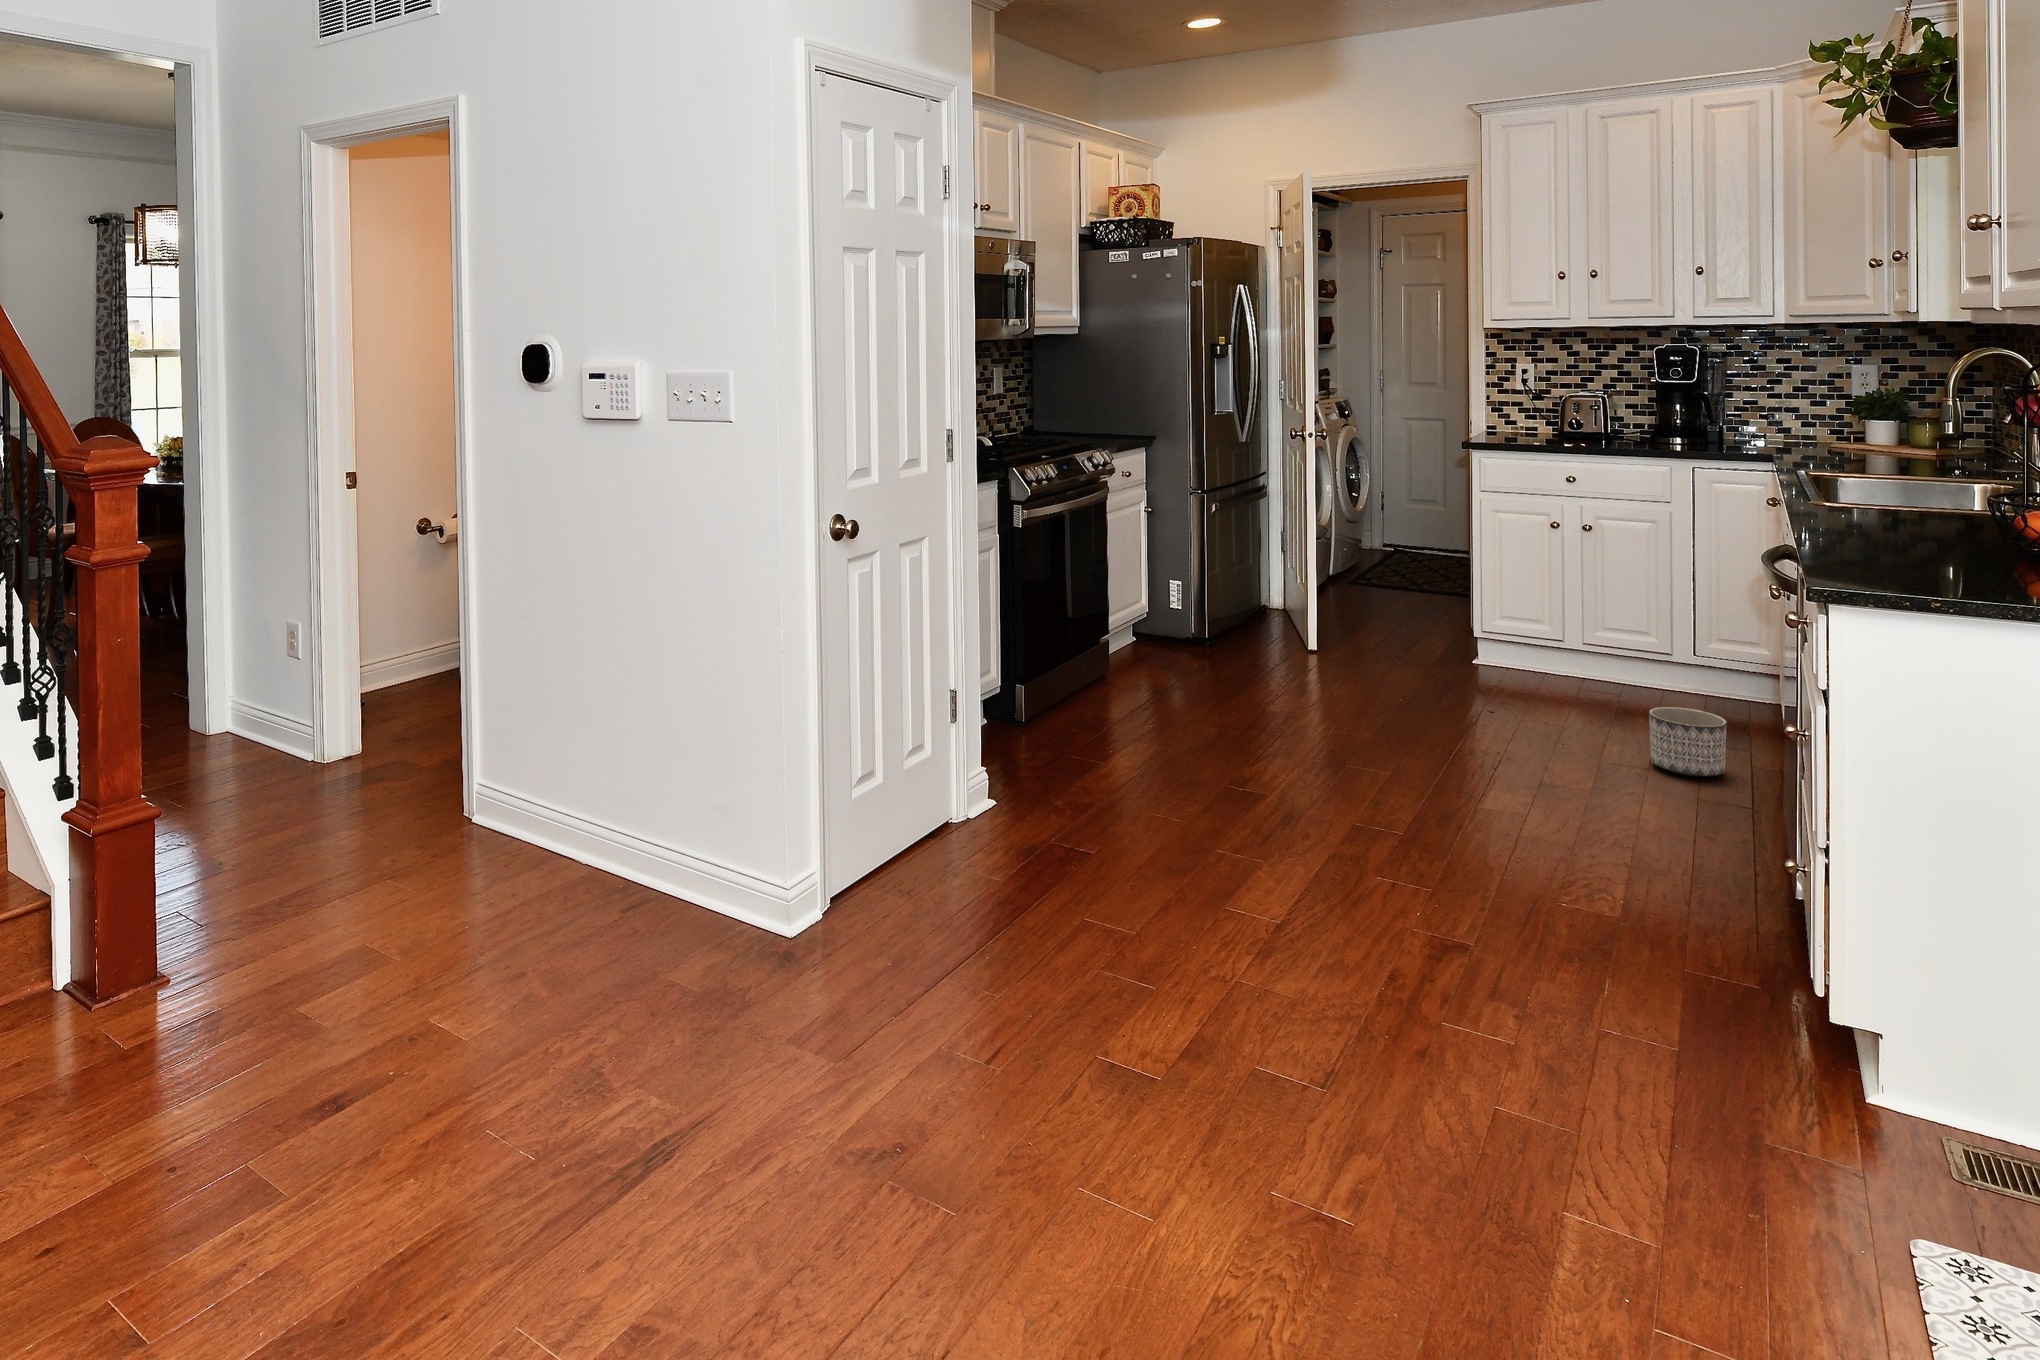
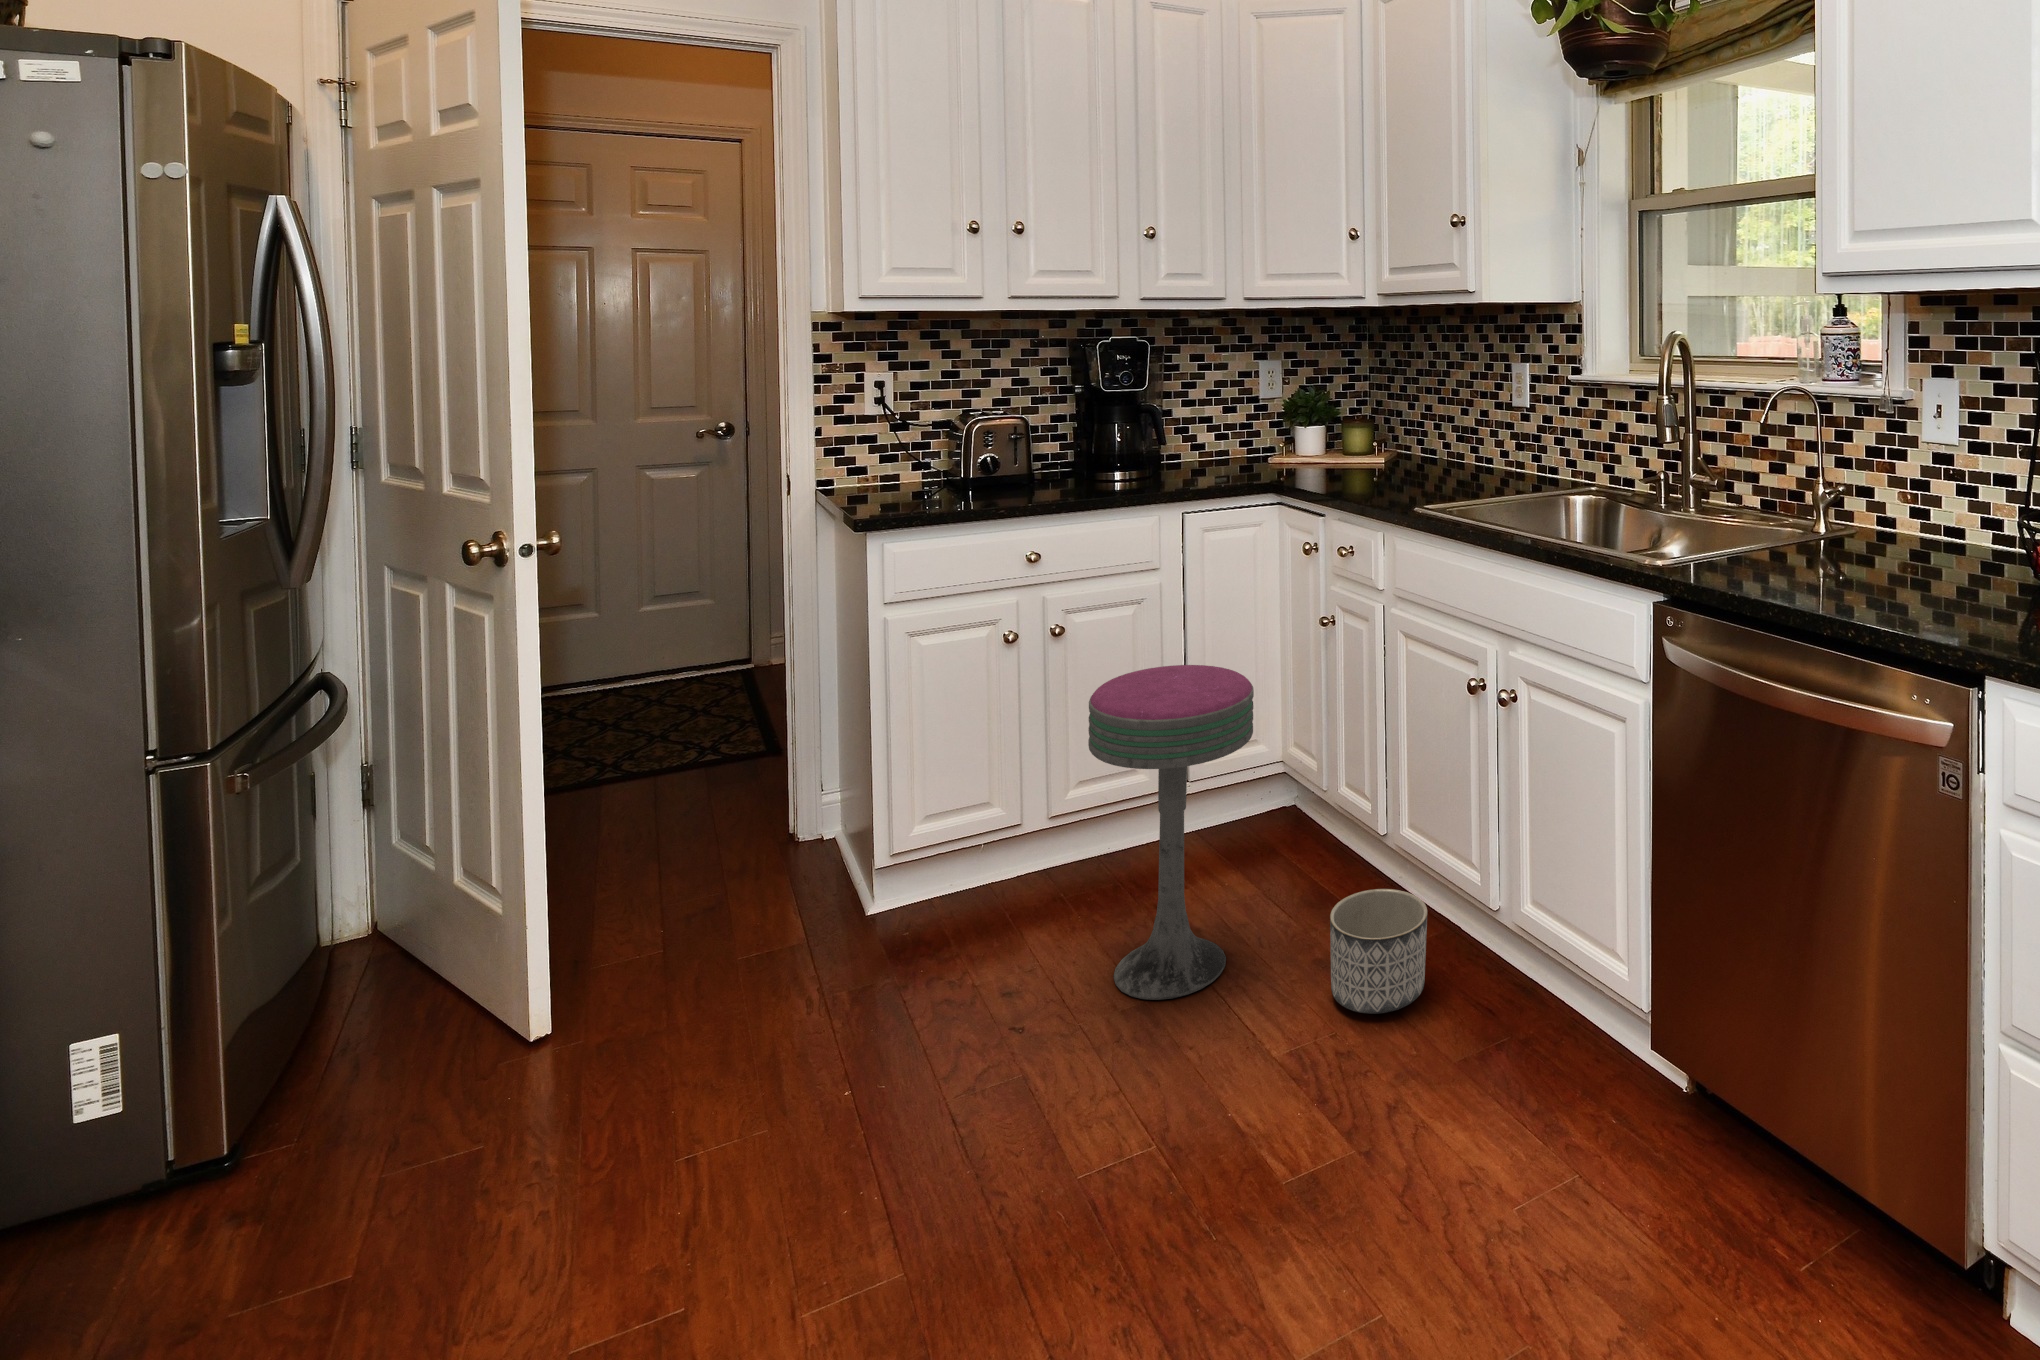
bar stool: none [1530,543,1642,734] -> present [1088,665,1254,1000]

